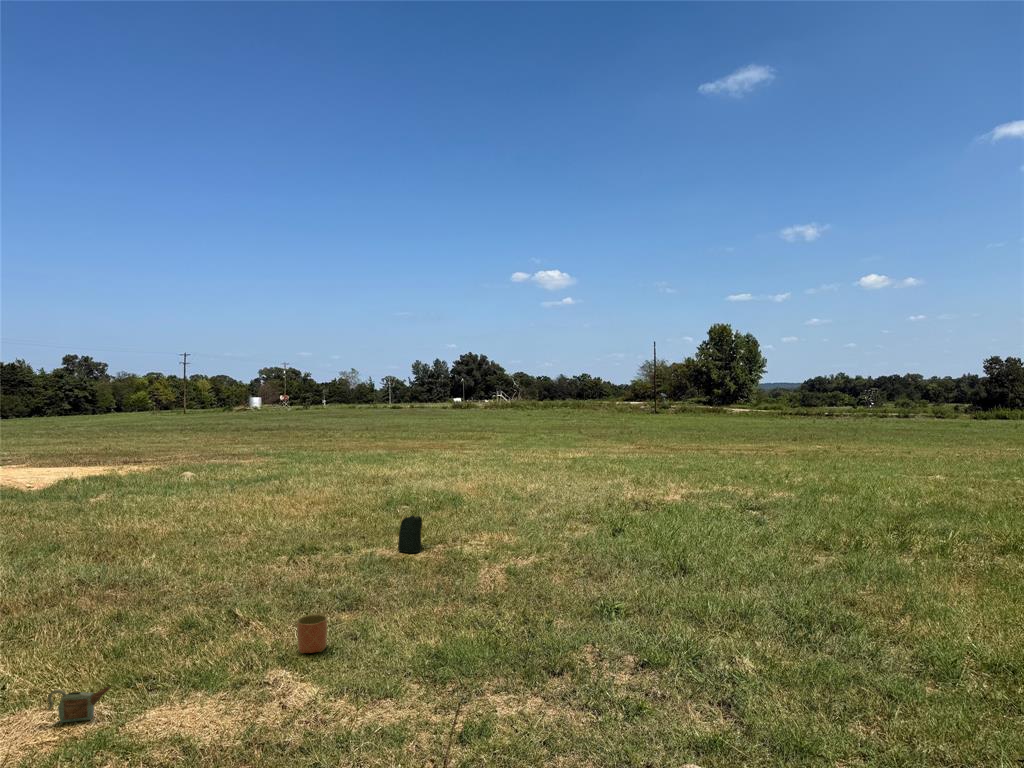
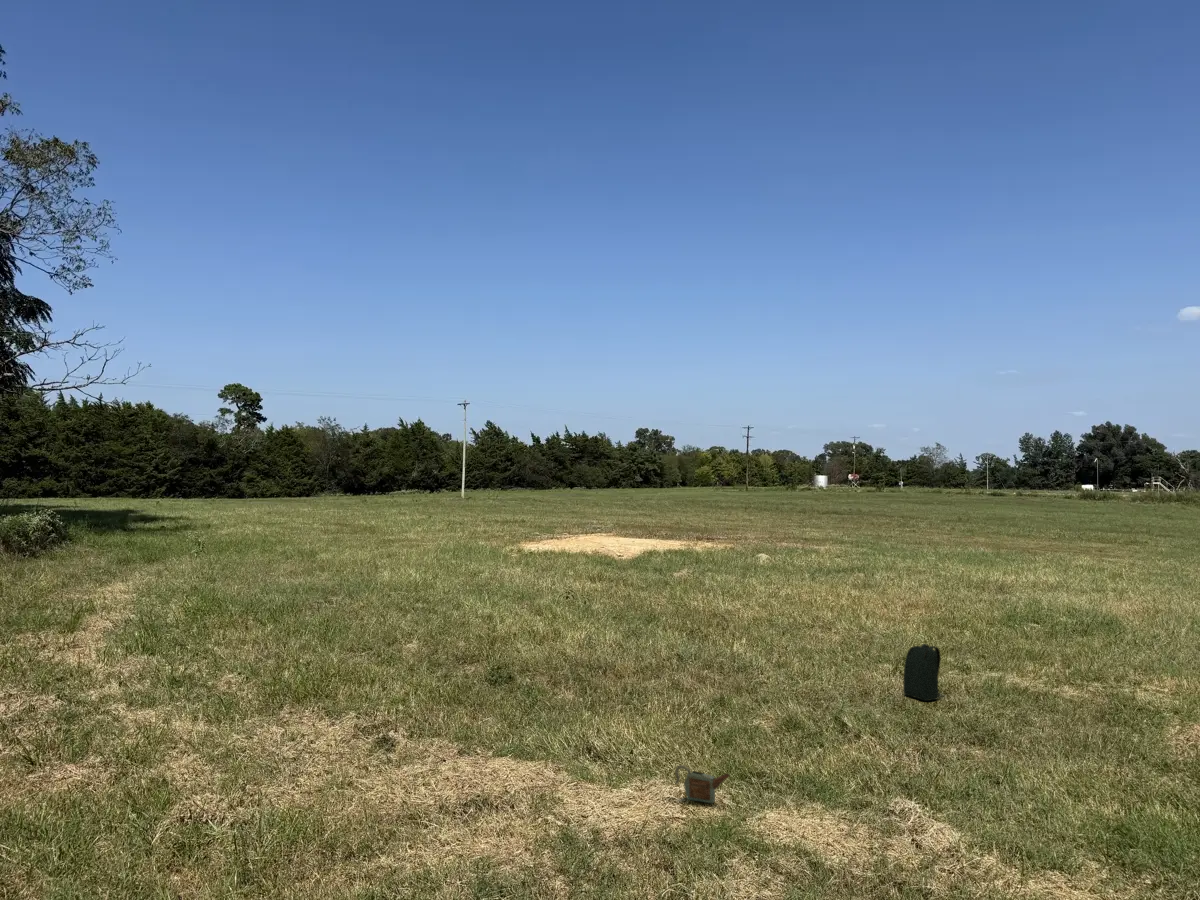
backpack: present [398,515,422,553] -> present [903,644,941,701]
planter: present [297,614,327,654] -> none [922,741,961,791]

